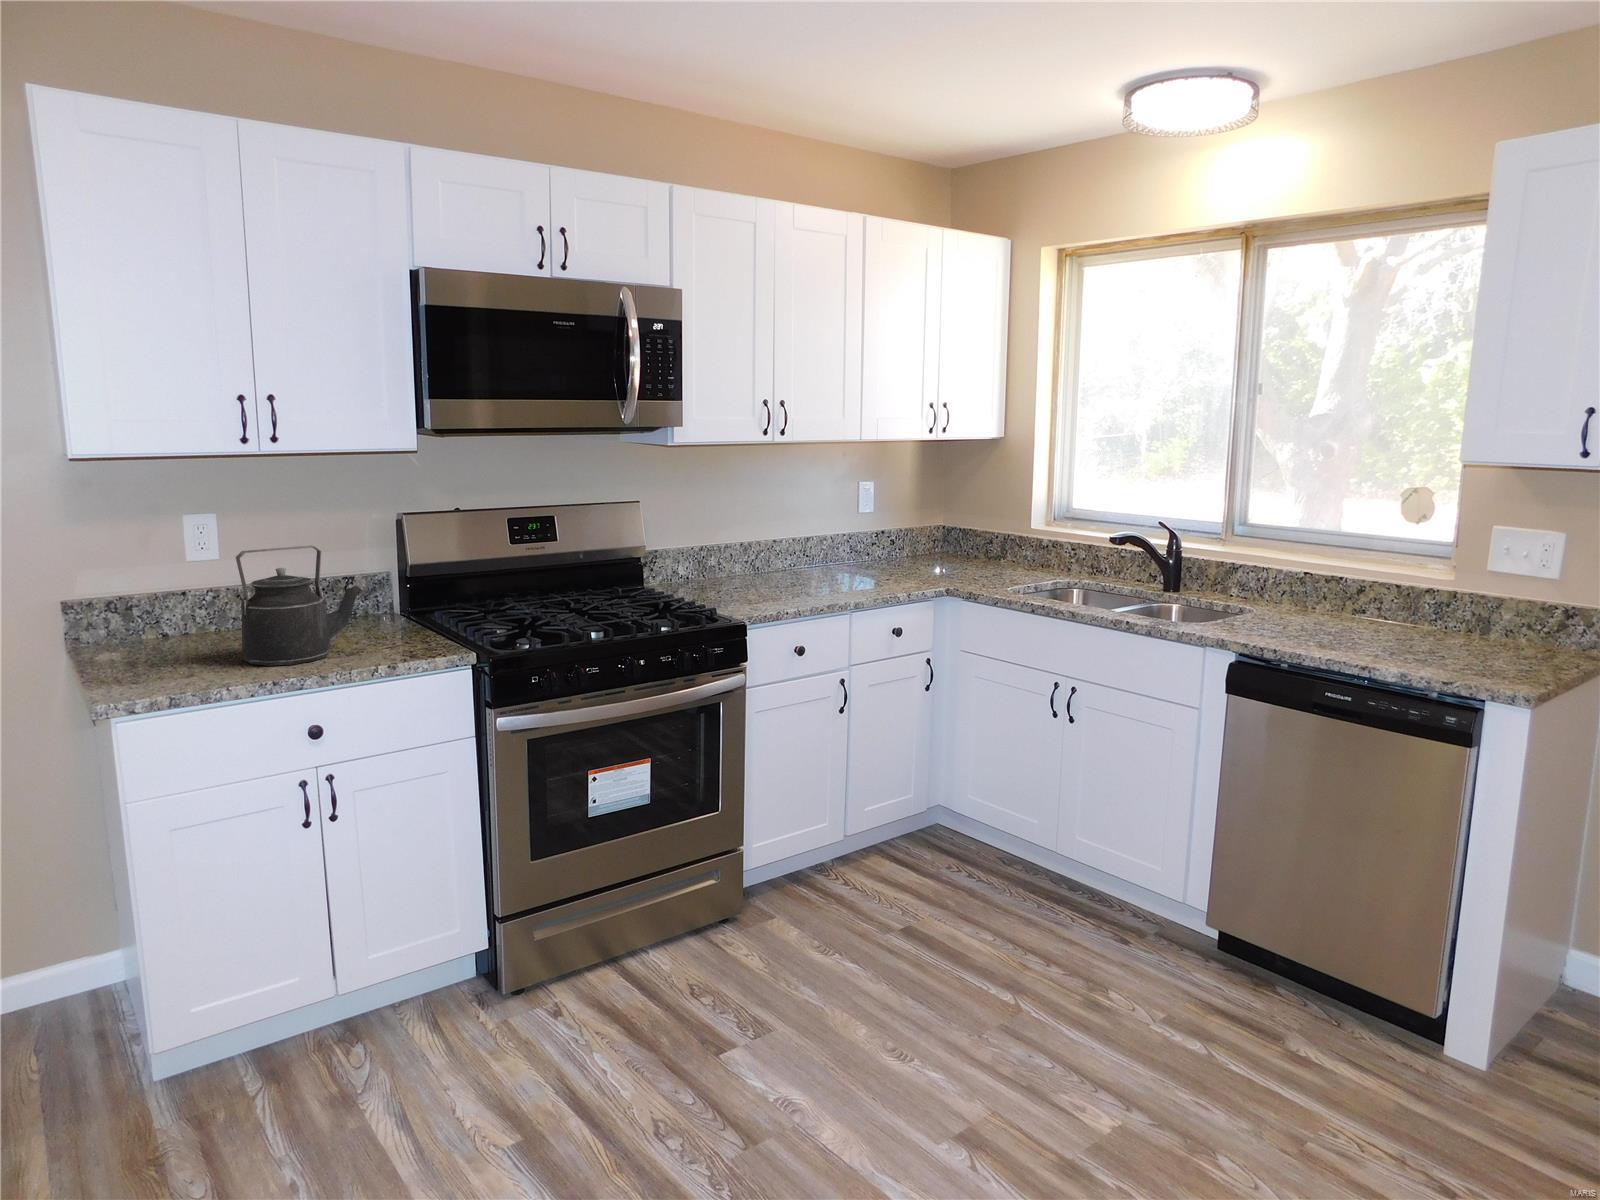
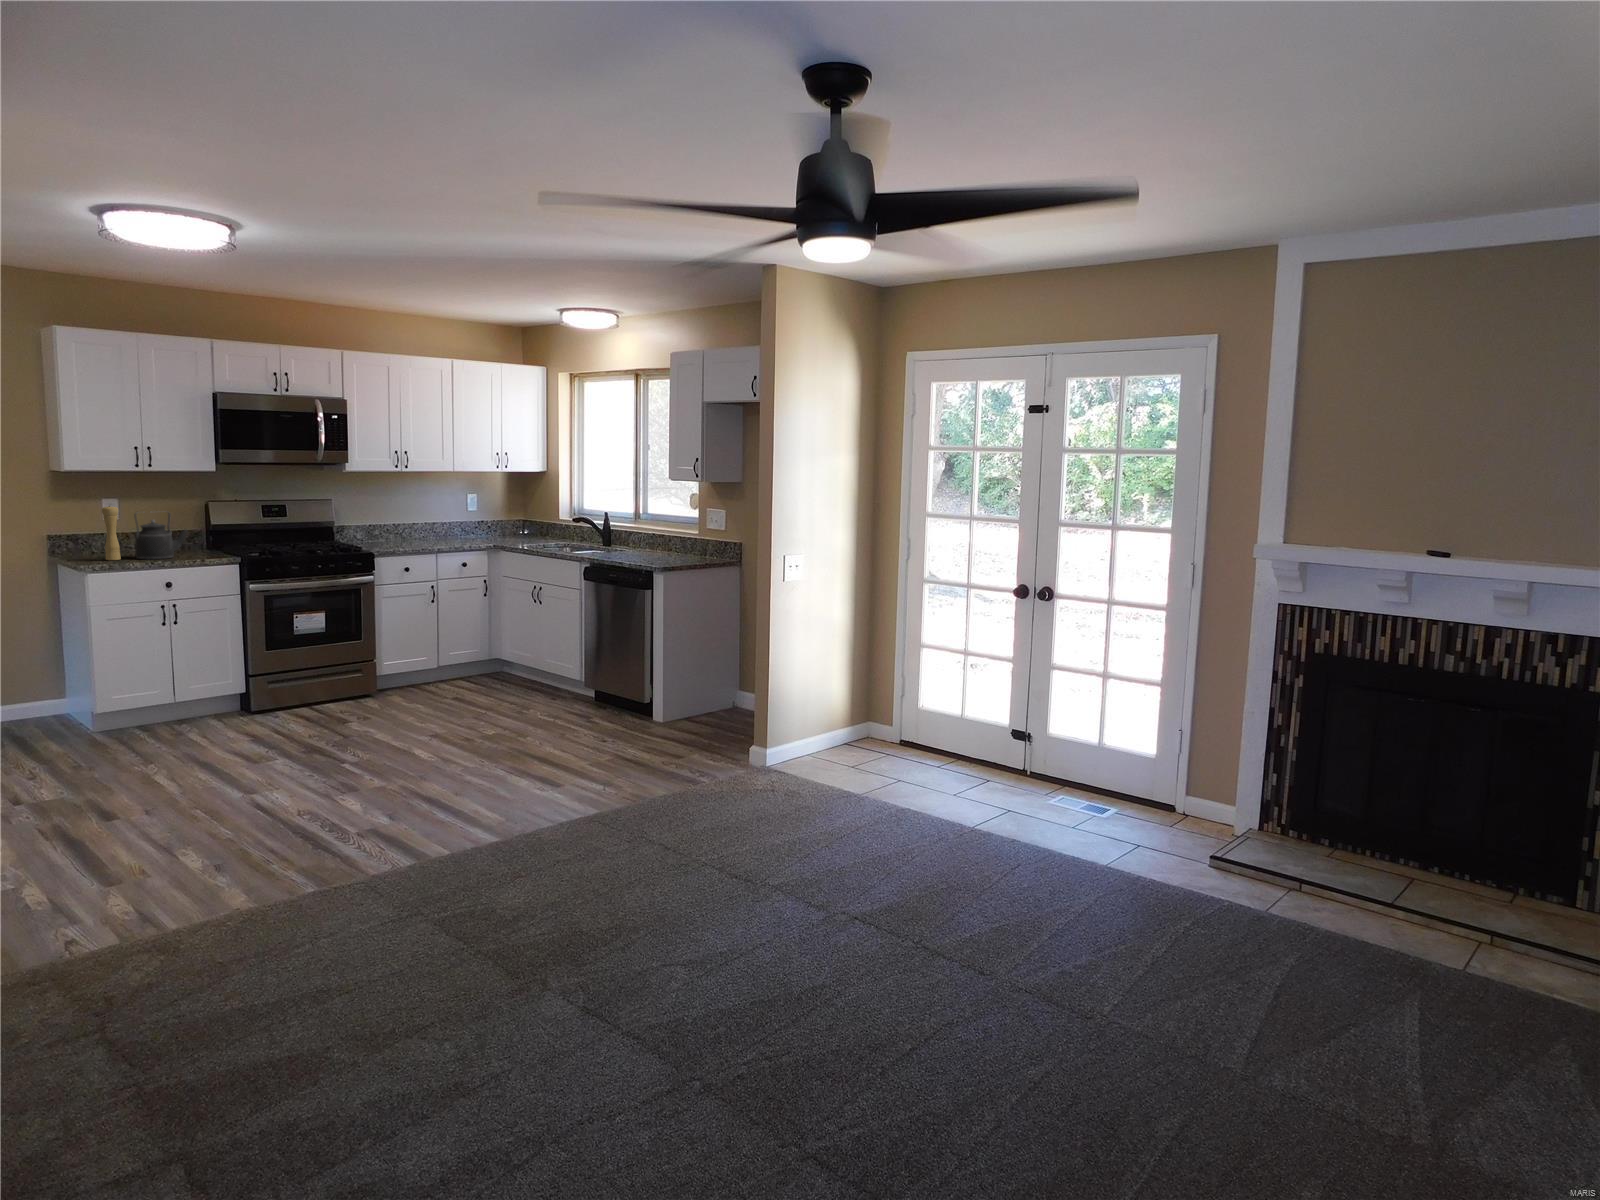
pepper mill: none [158,539,207,672] -> present [102,506,121,560]

